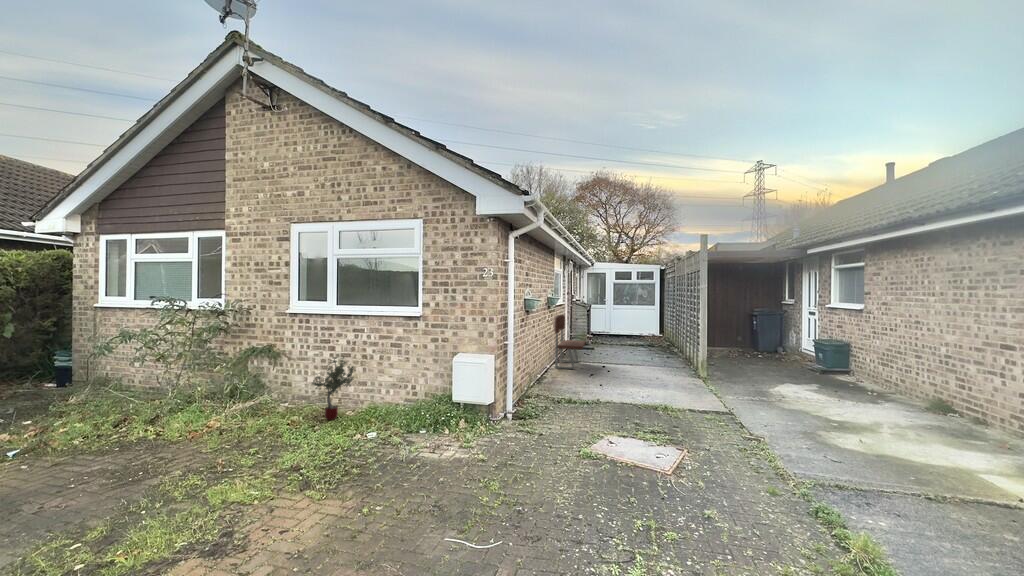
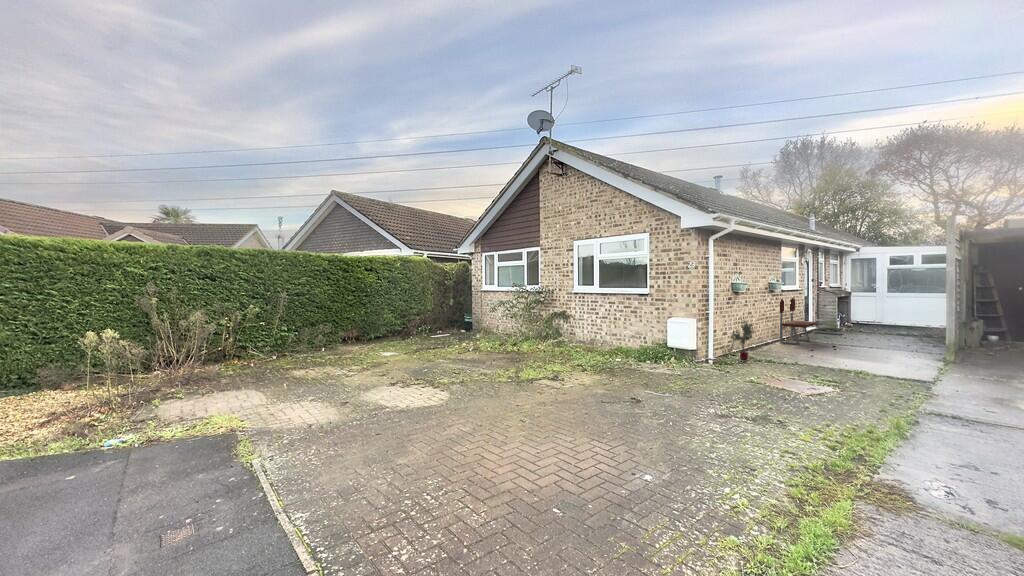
potted tree: present [312,357,354,420] -> present [731,321,754,360]

